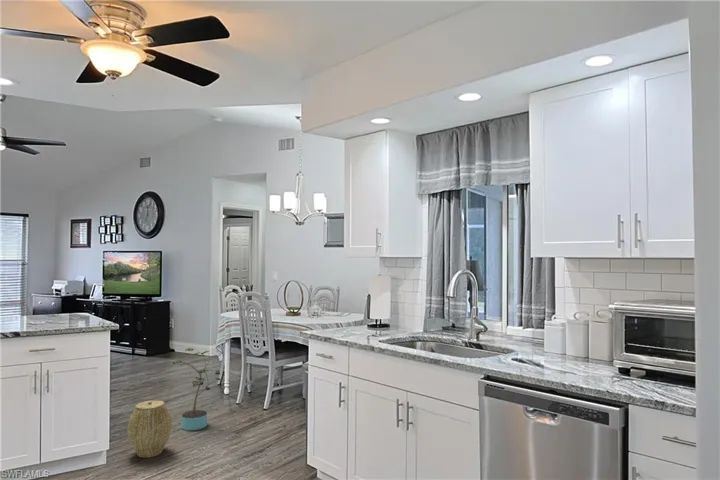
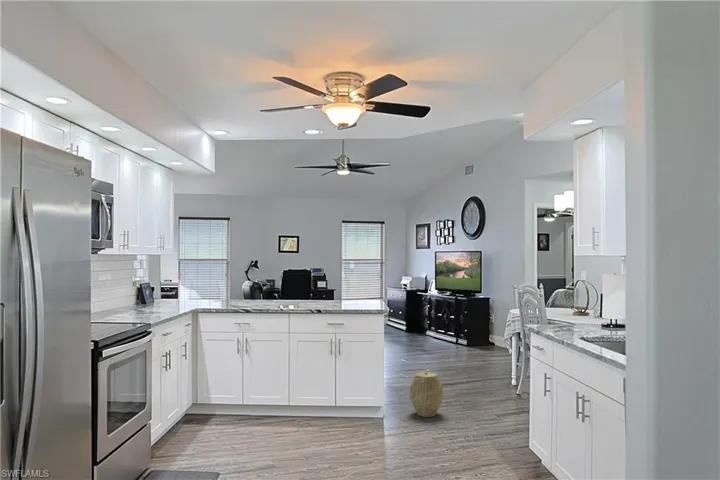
potted plant: present [173,348,221,430] -> none [451,335,492,406]

